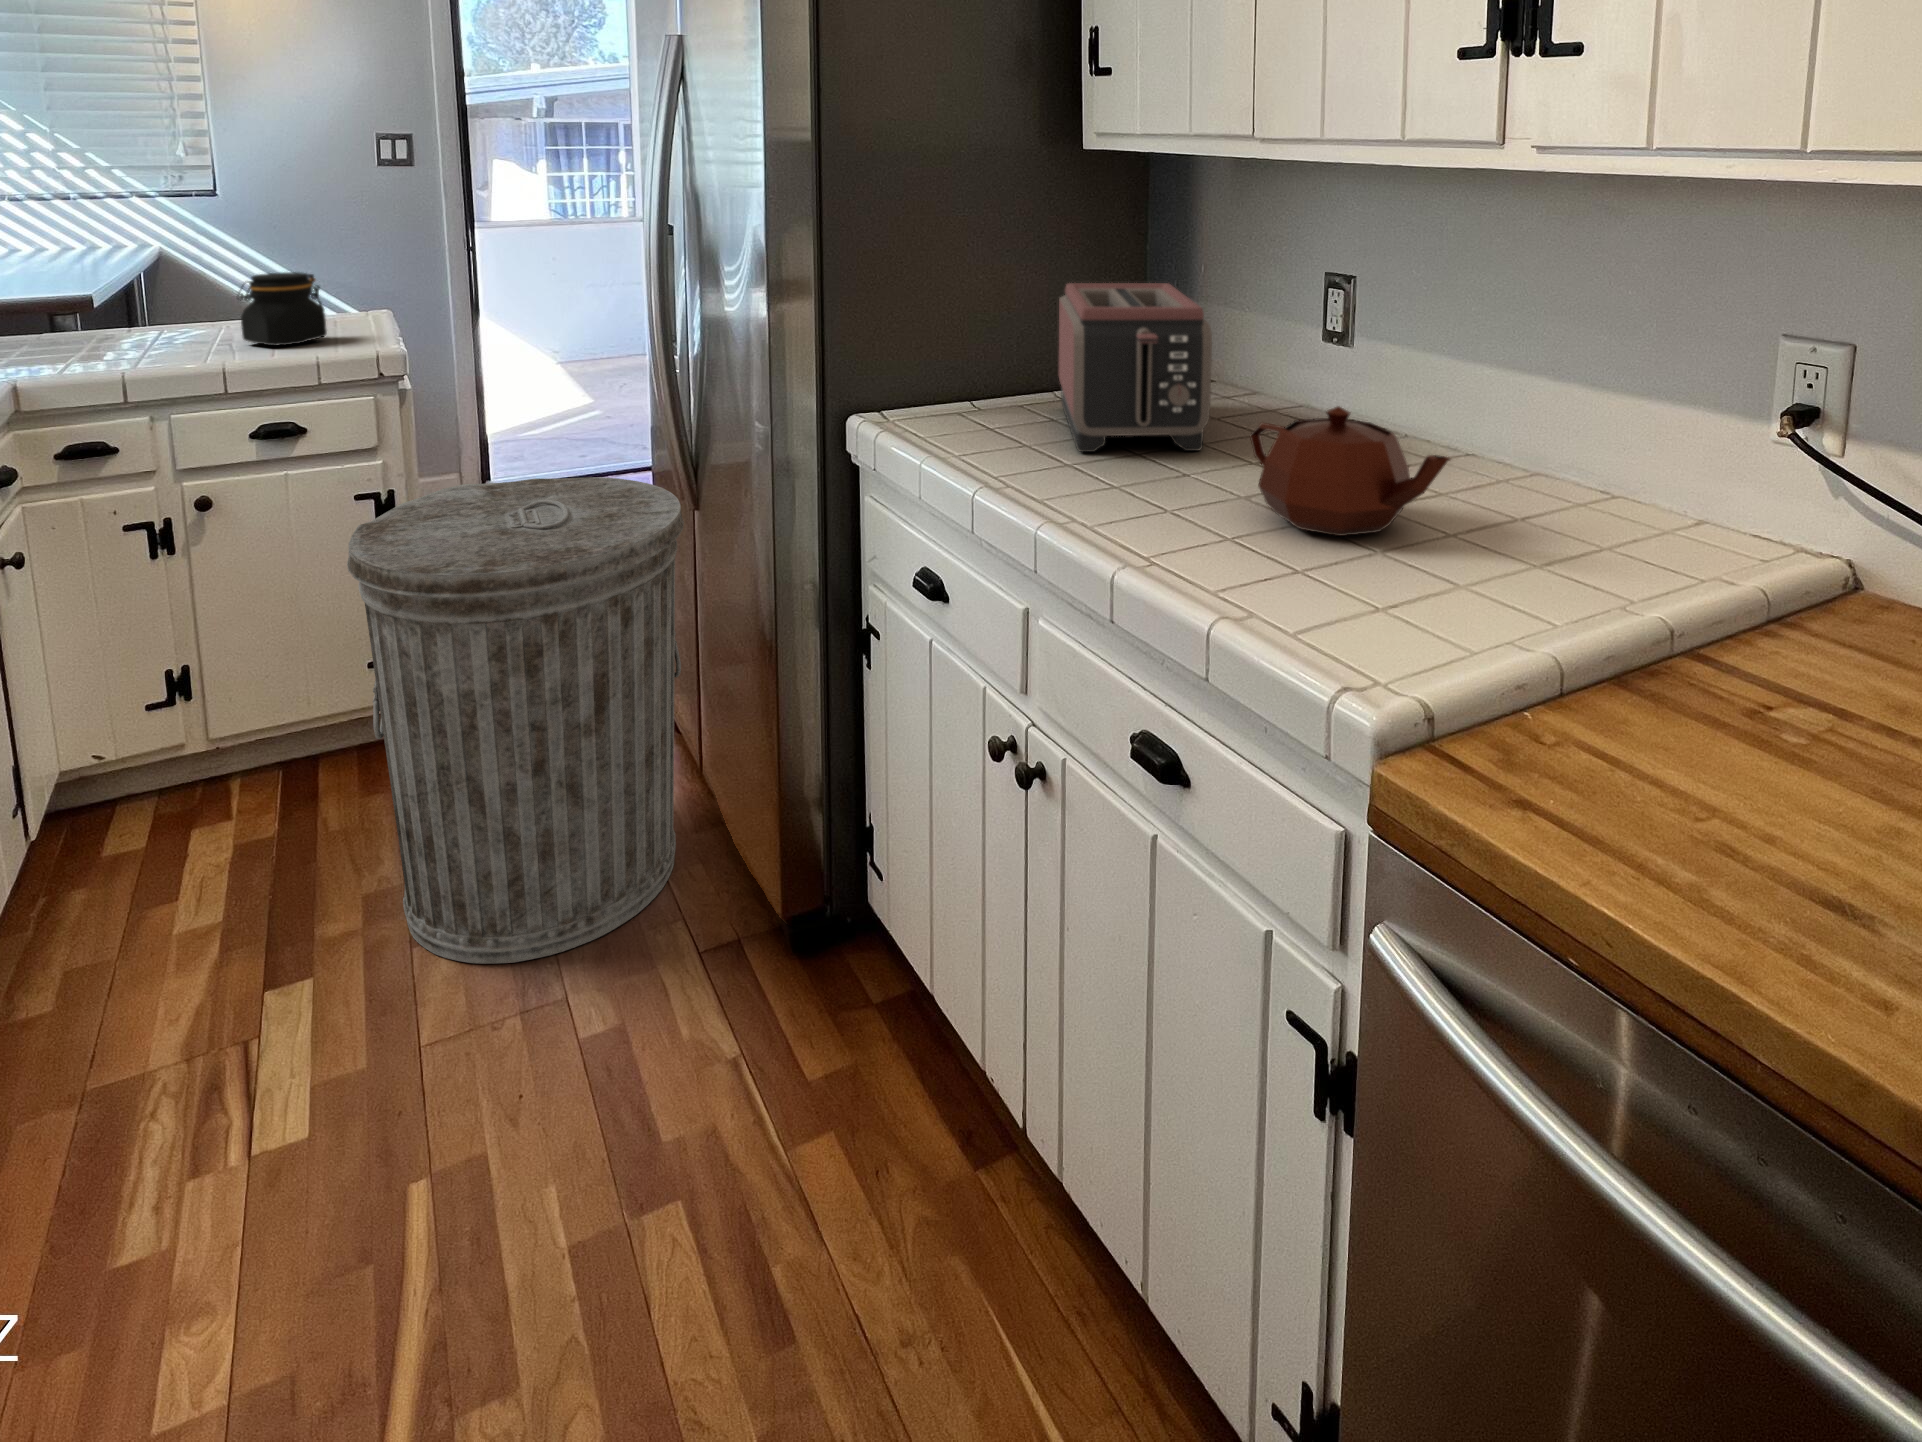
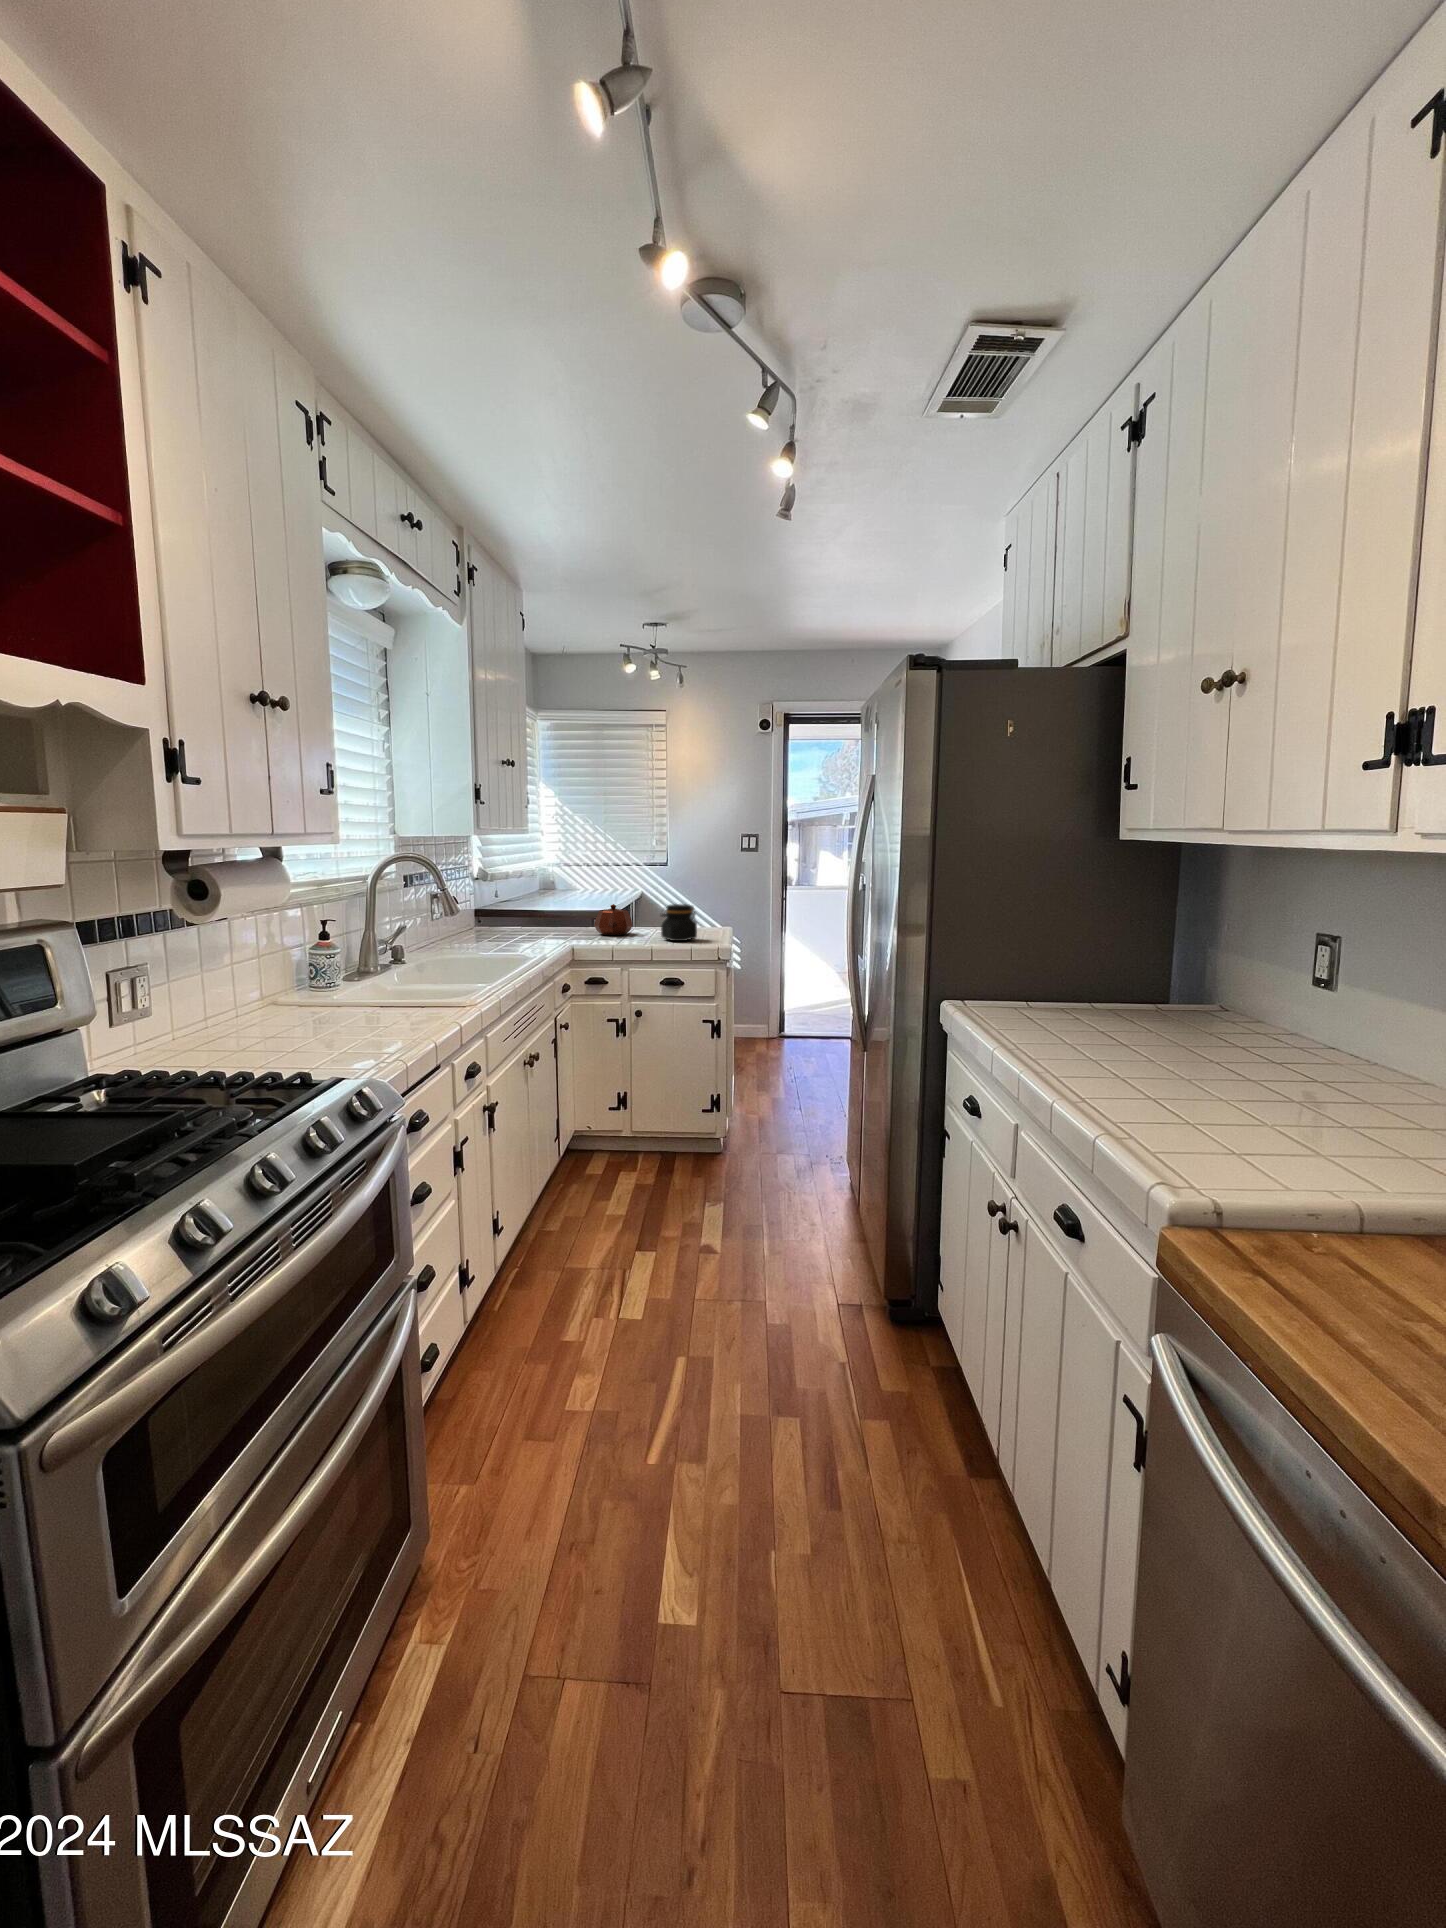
toaster: present [1059,283,1212,452] -> none [1076,930,1187,1050]
teapot: present [1250,406,1451,536] -> present [594,904,633,935]
trash can: present [347,477,684,964] -> none [686,1021,853,1281]

